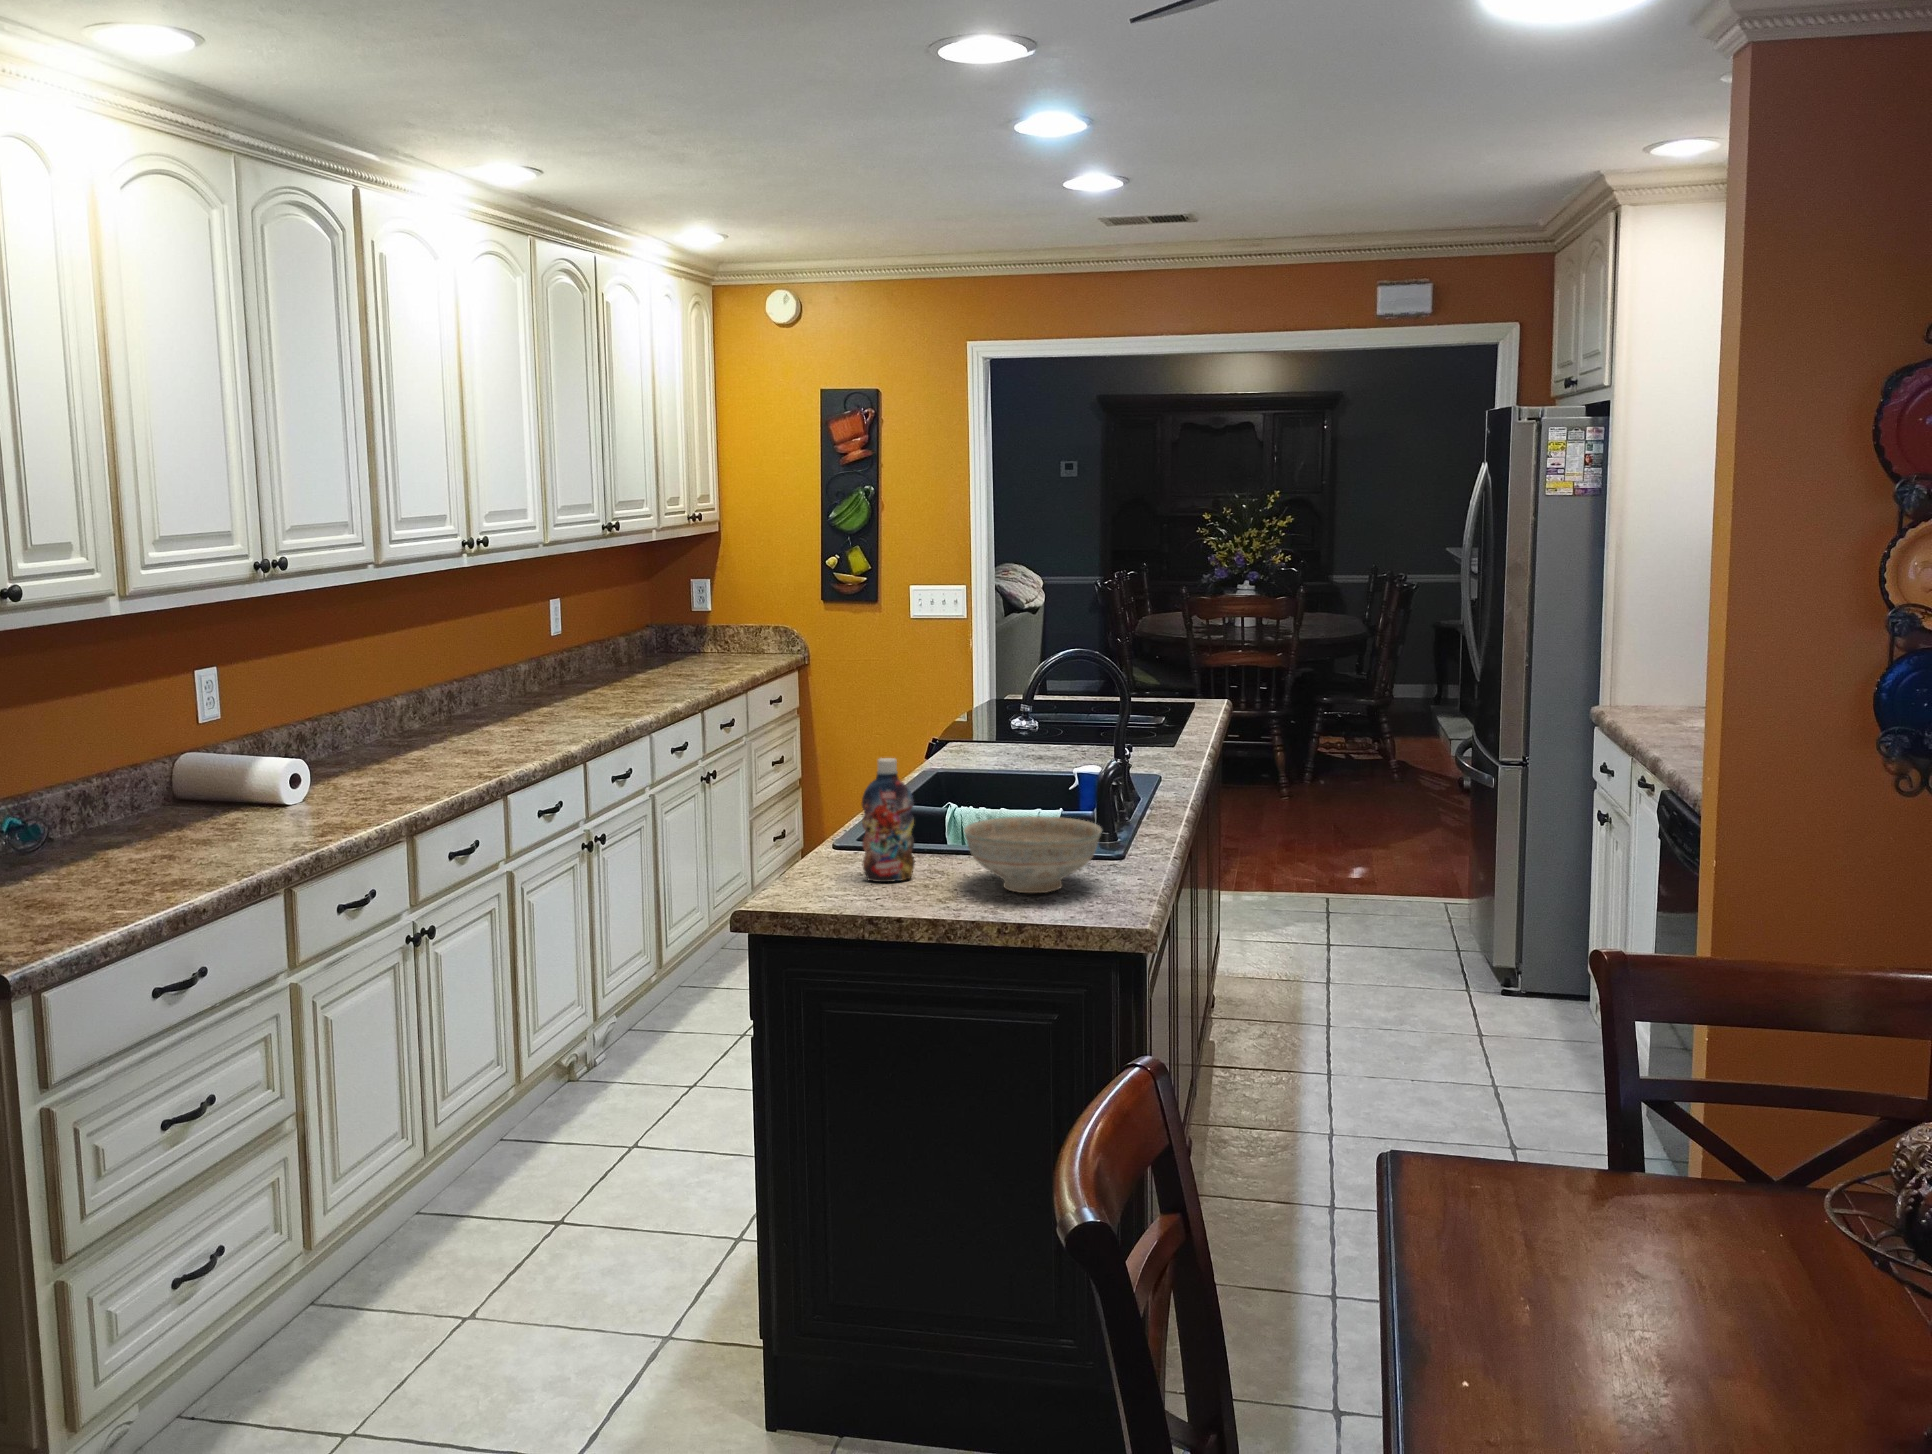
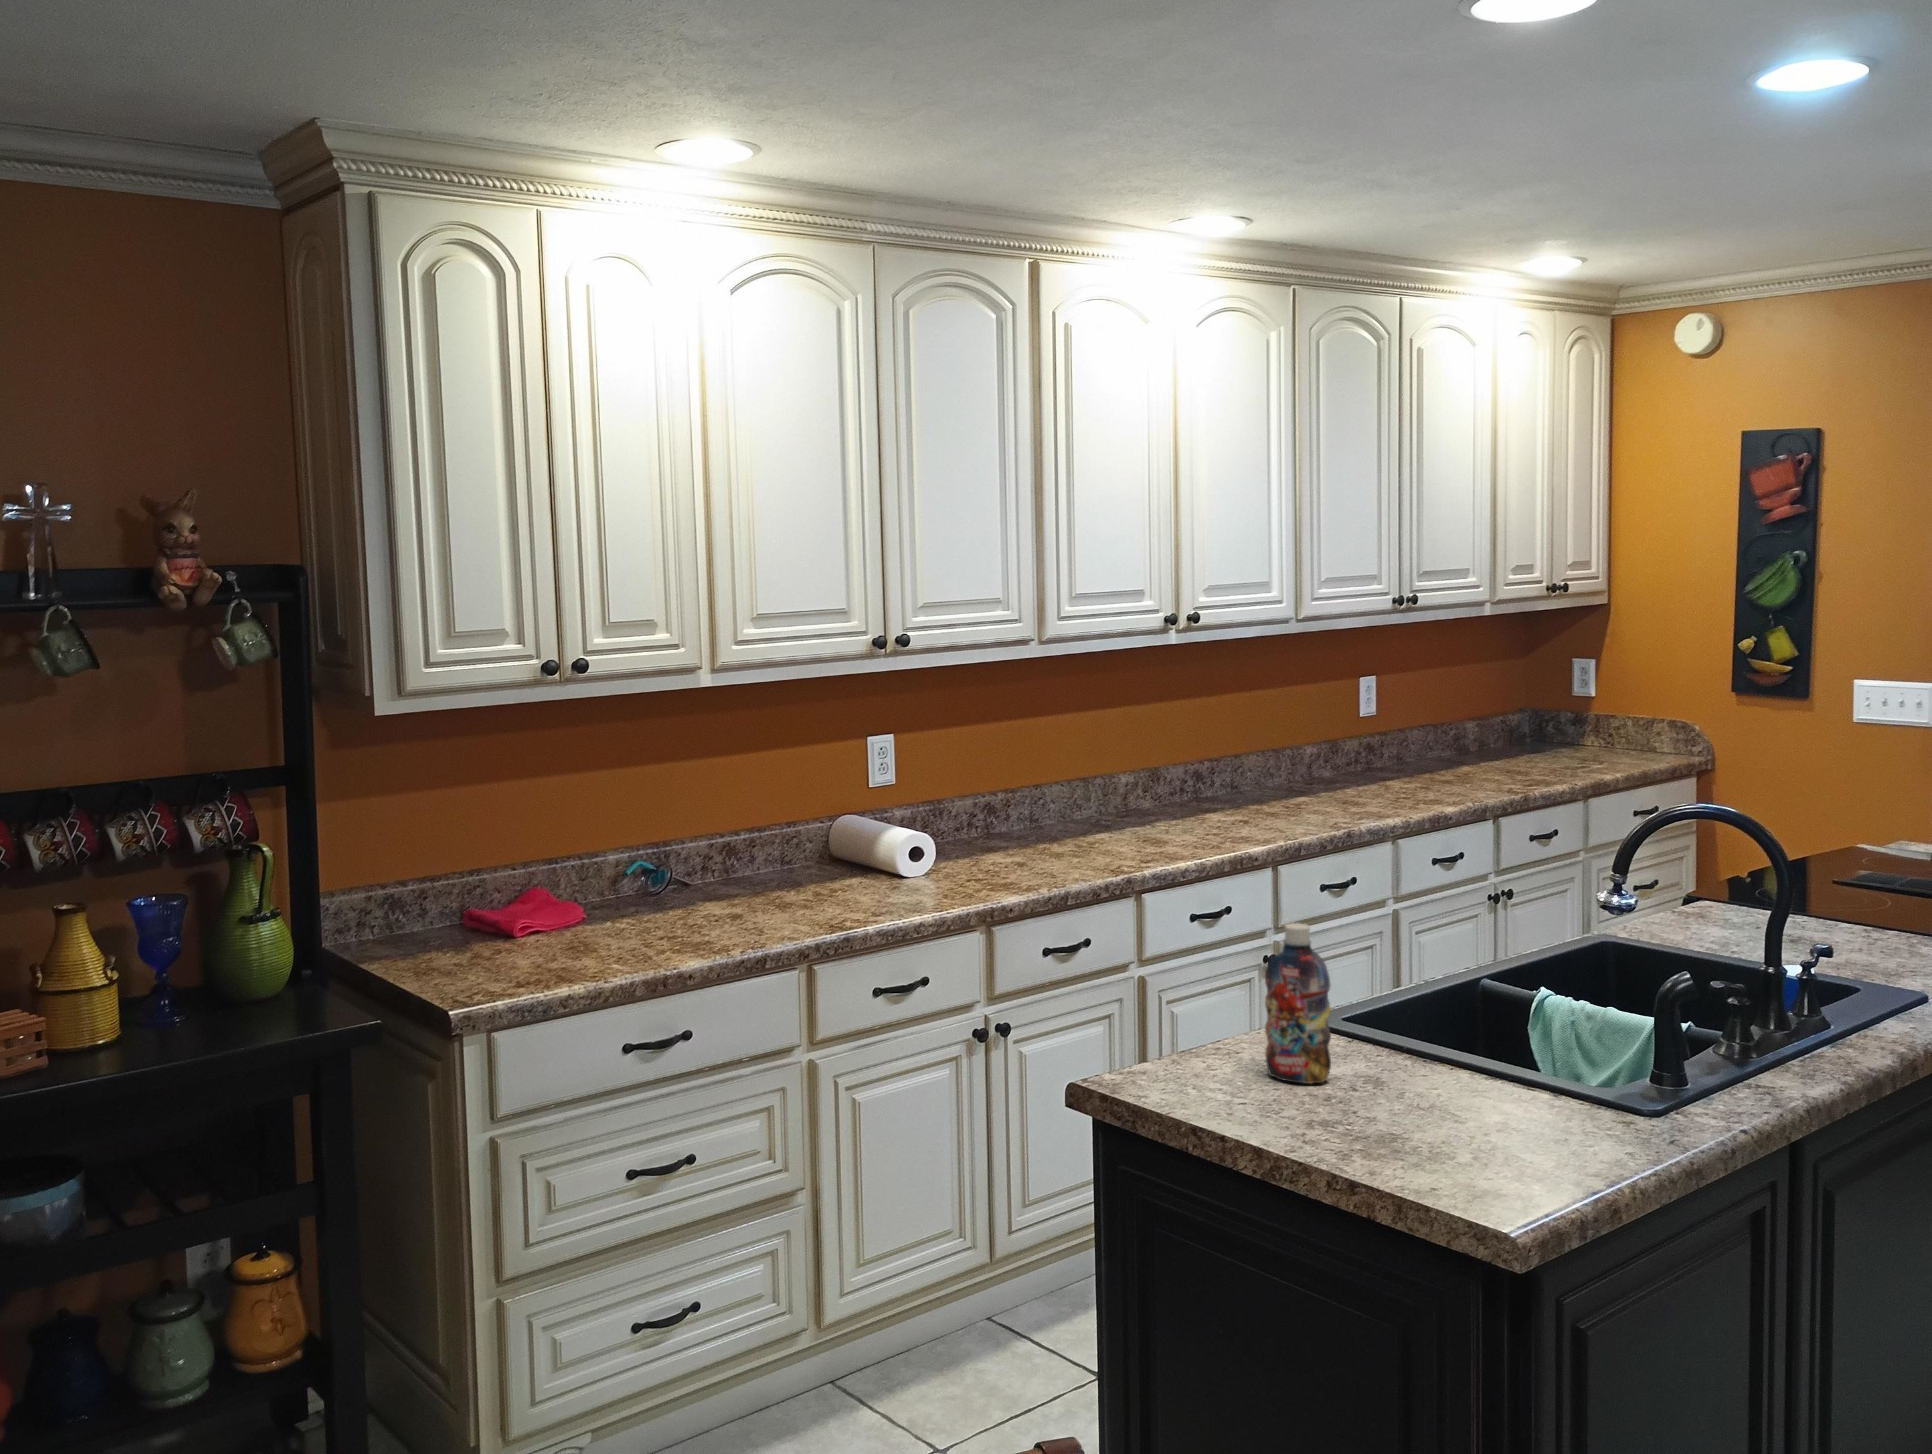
decorative bowl: present [964,816,1102,893] -> none [1359,1024,1558,1142]

